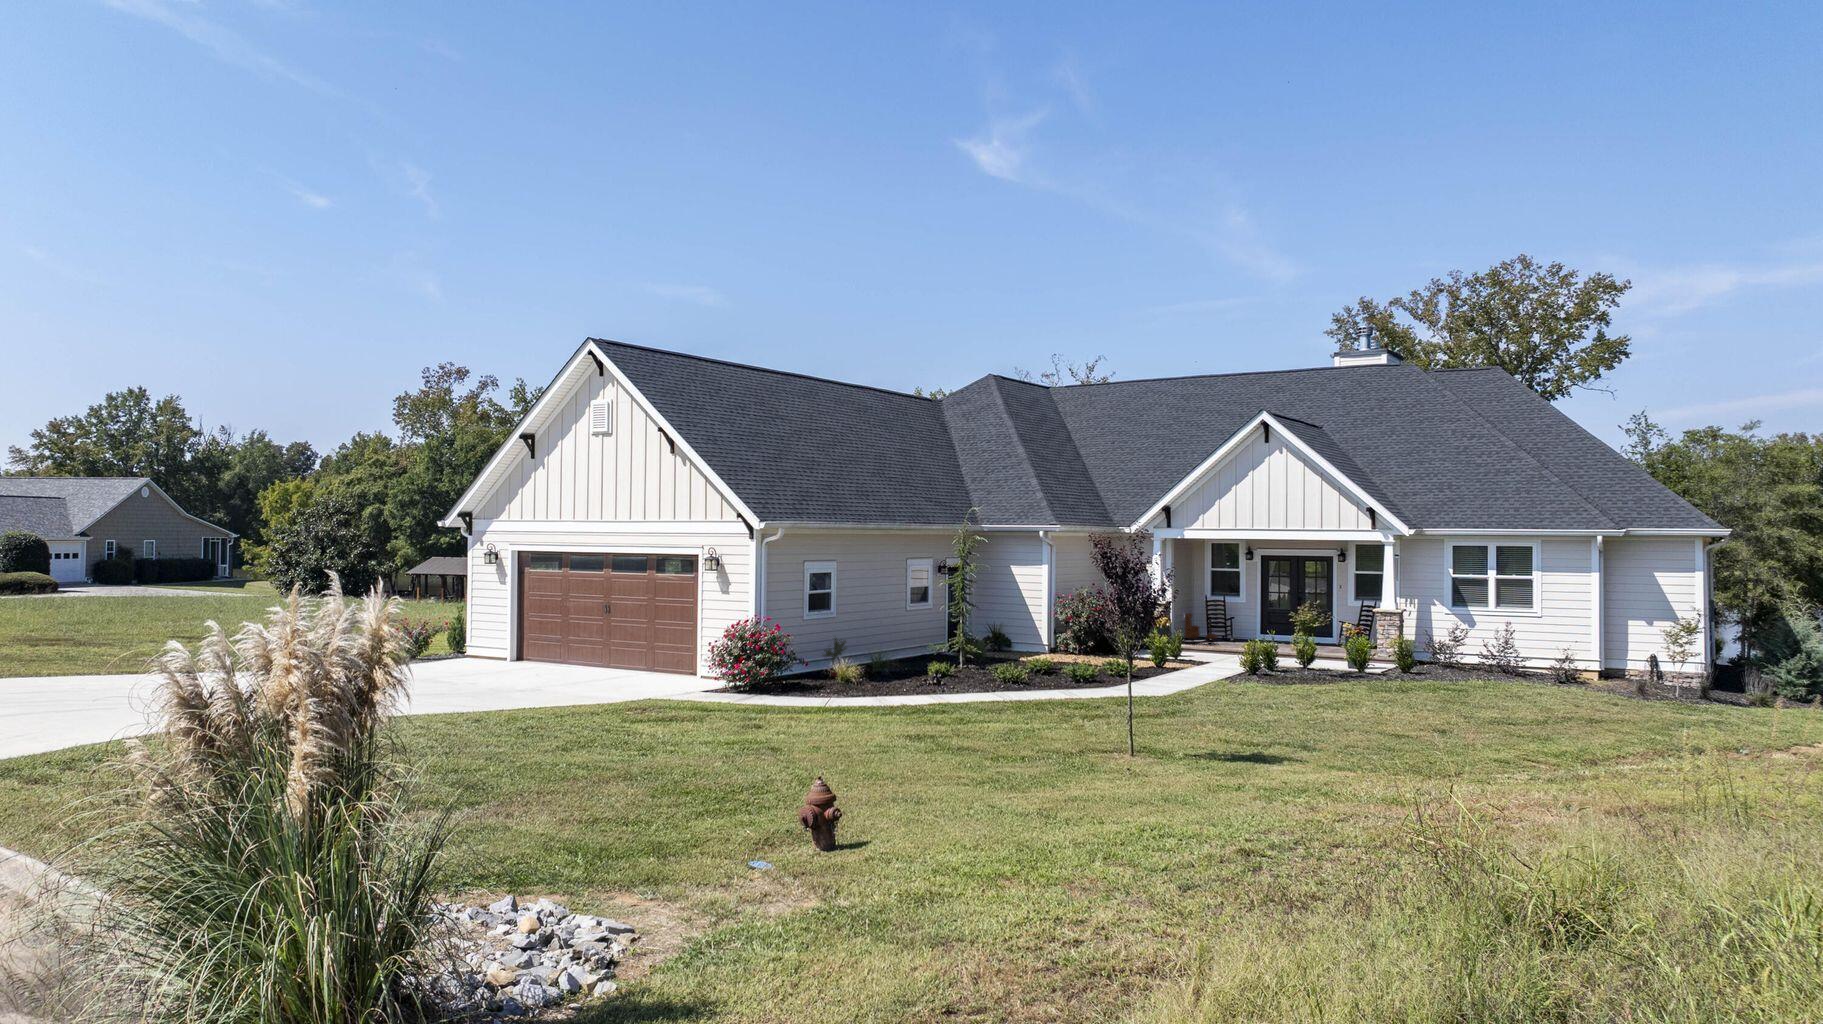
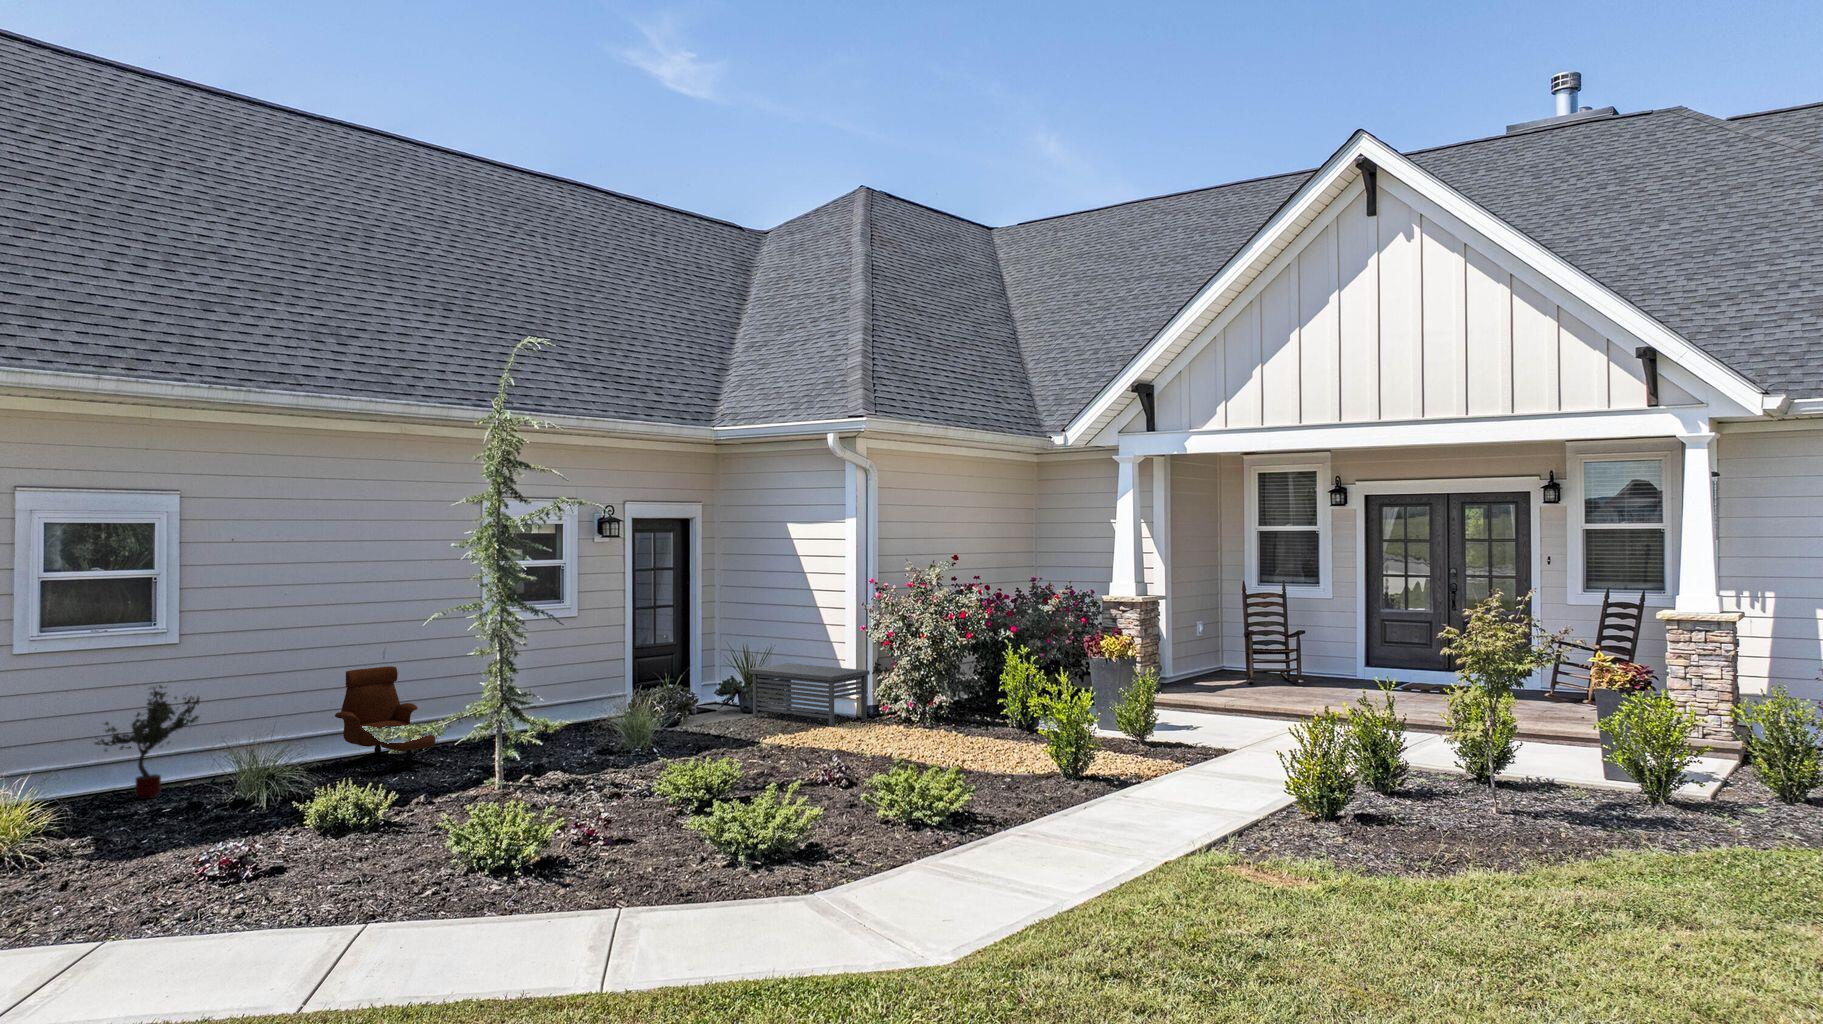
lounge chair: present [1184,613,1217,644] -> present [335,666,437,772]
storage bench: none [1000,632,1055,658] -> present [748,663,869,727]

